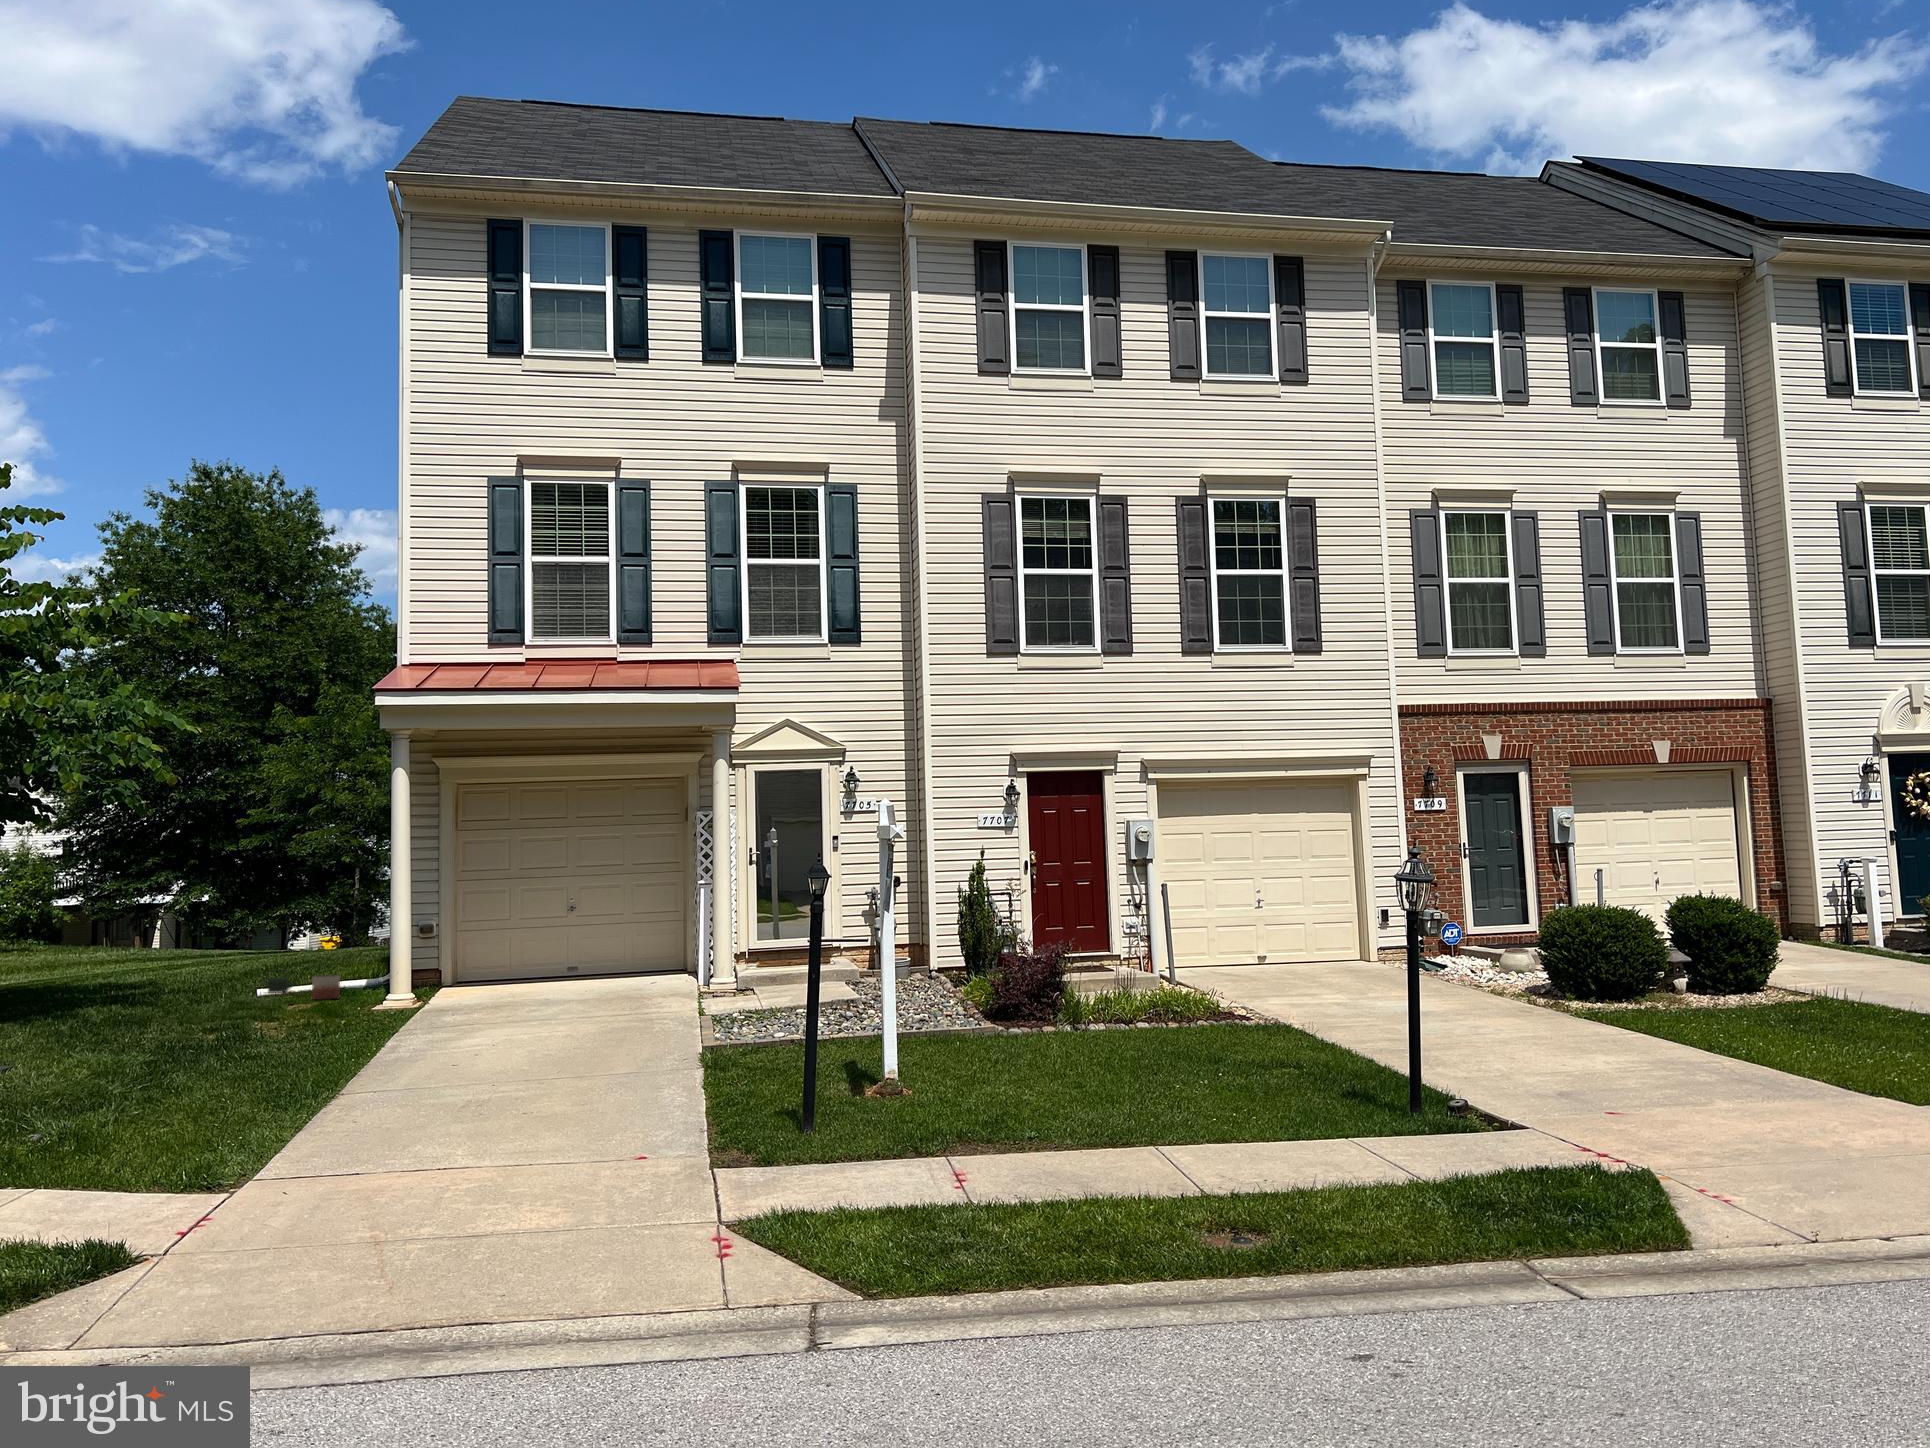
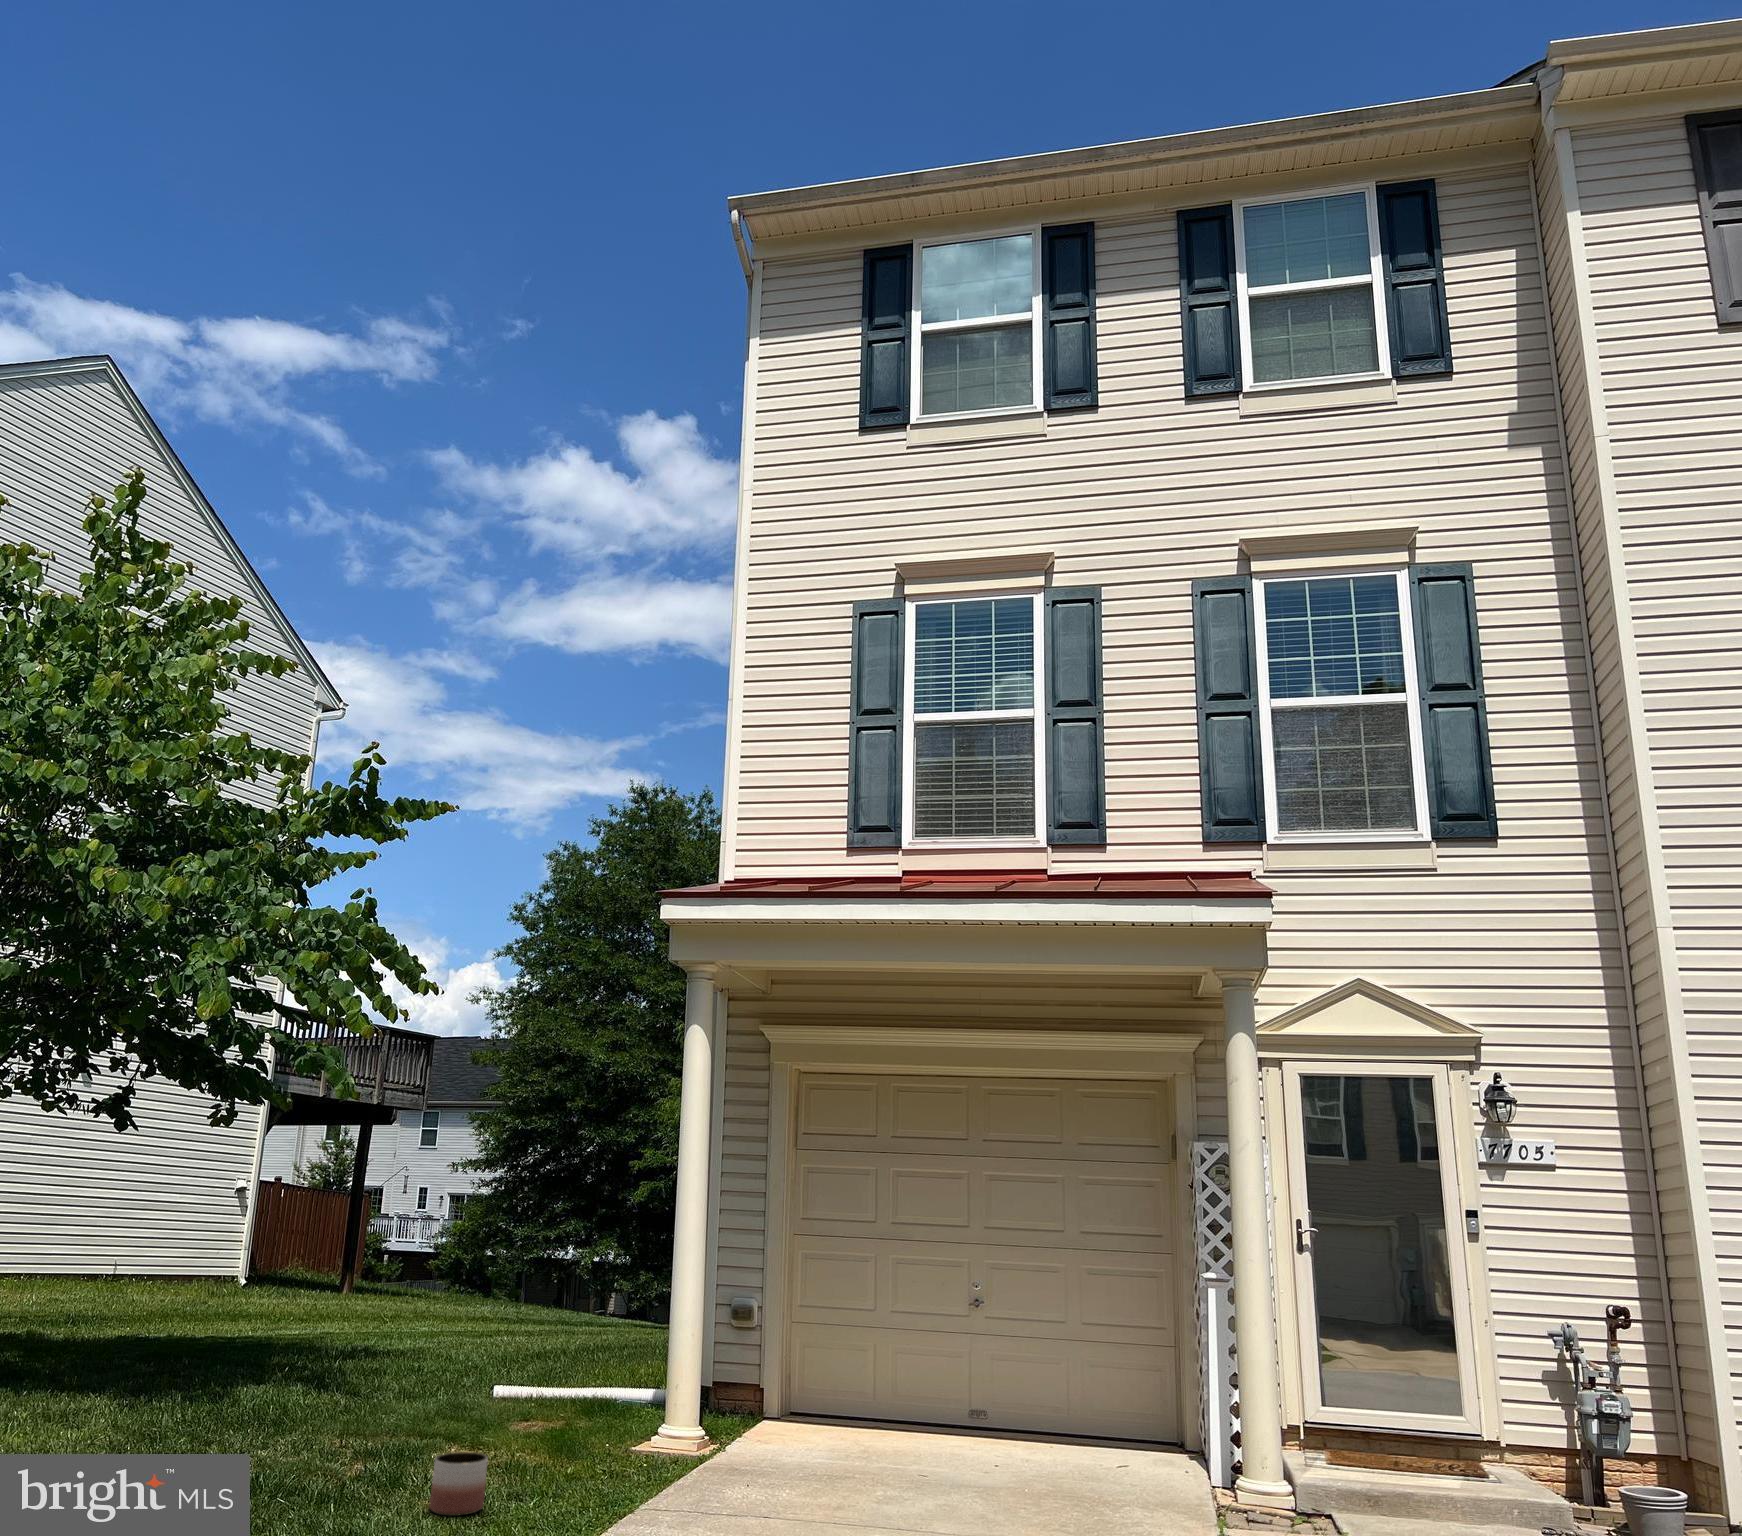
watering can: present [262,971,296,993] -> none [437,1397,498,1443]

